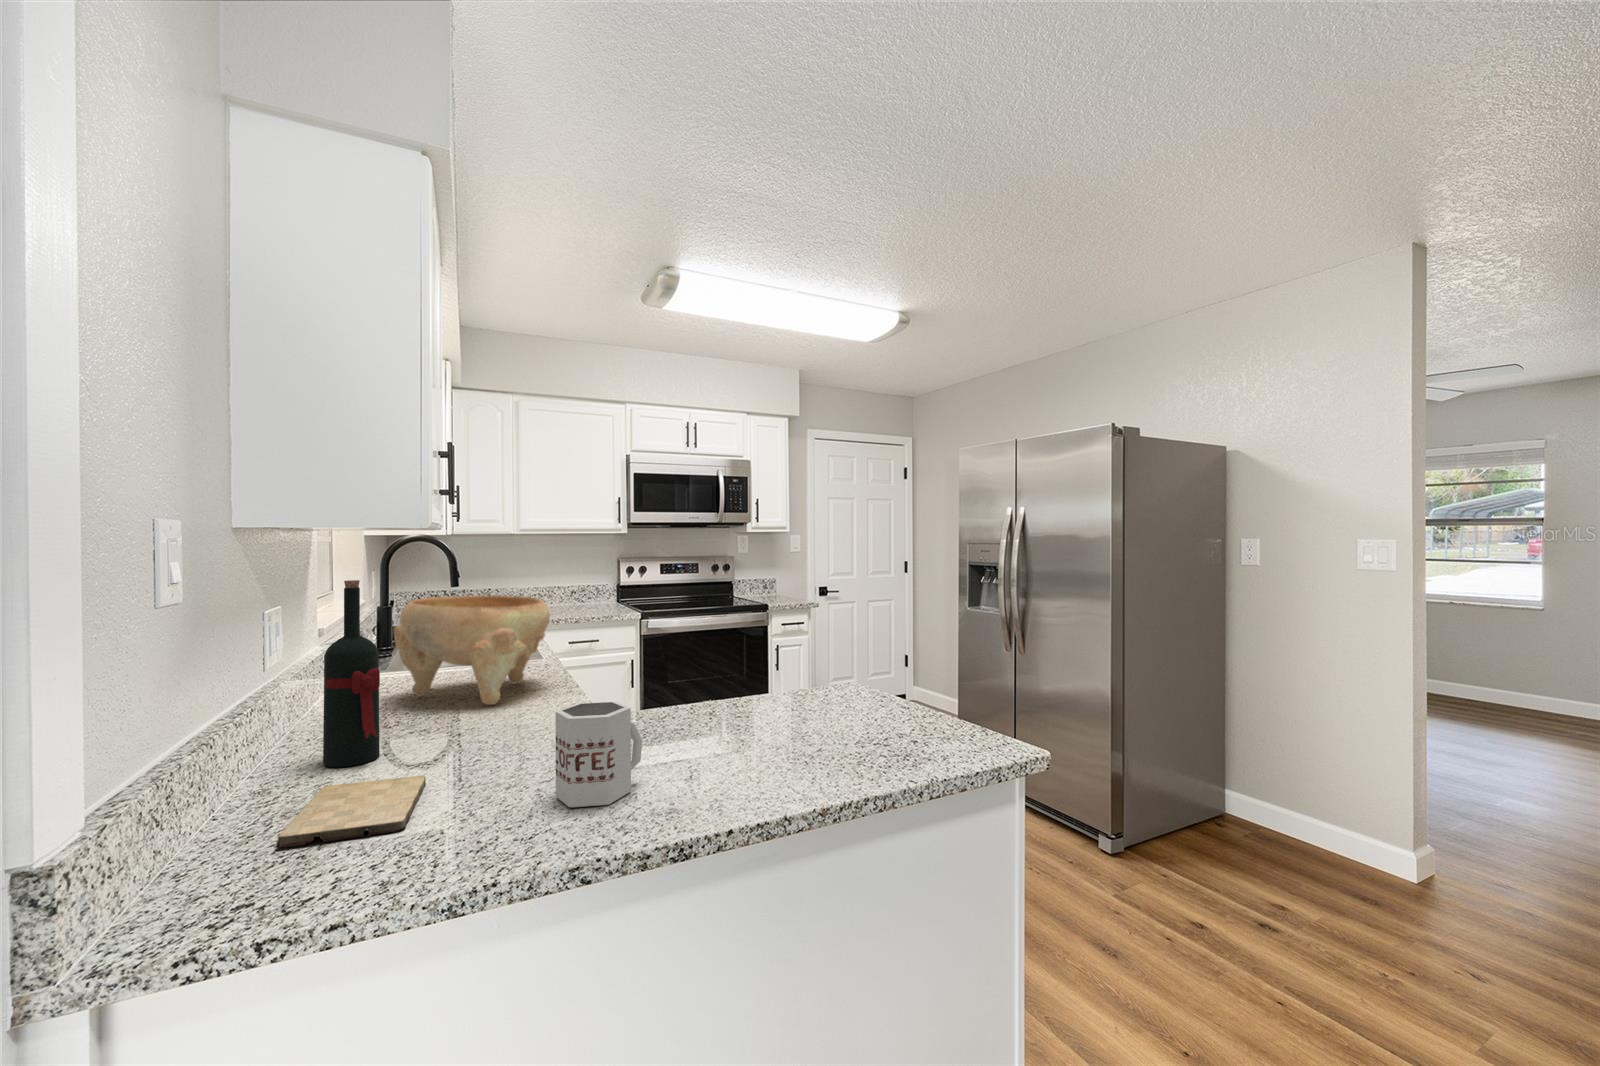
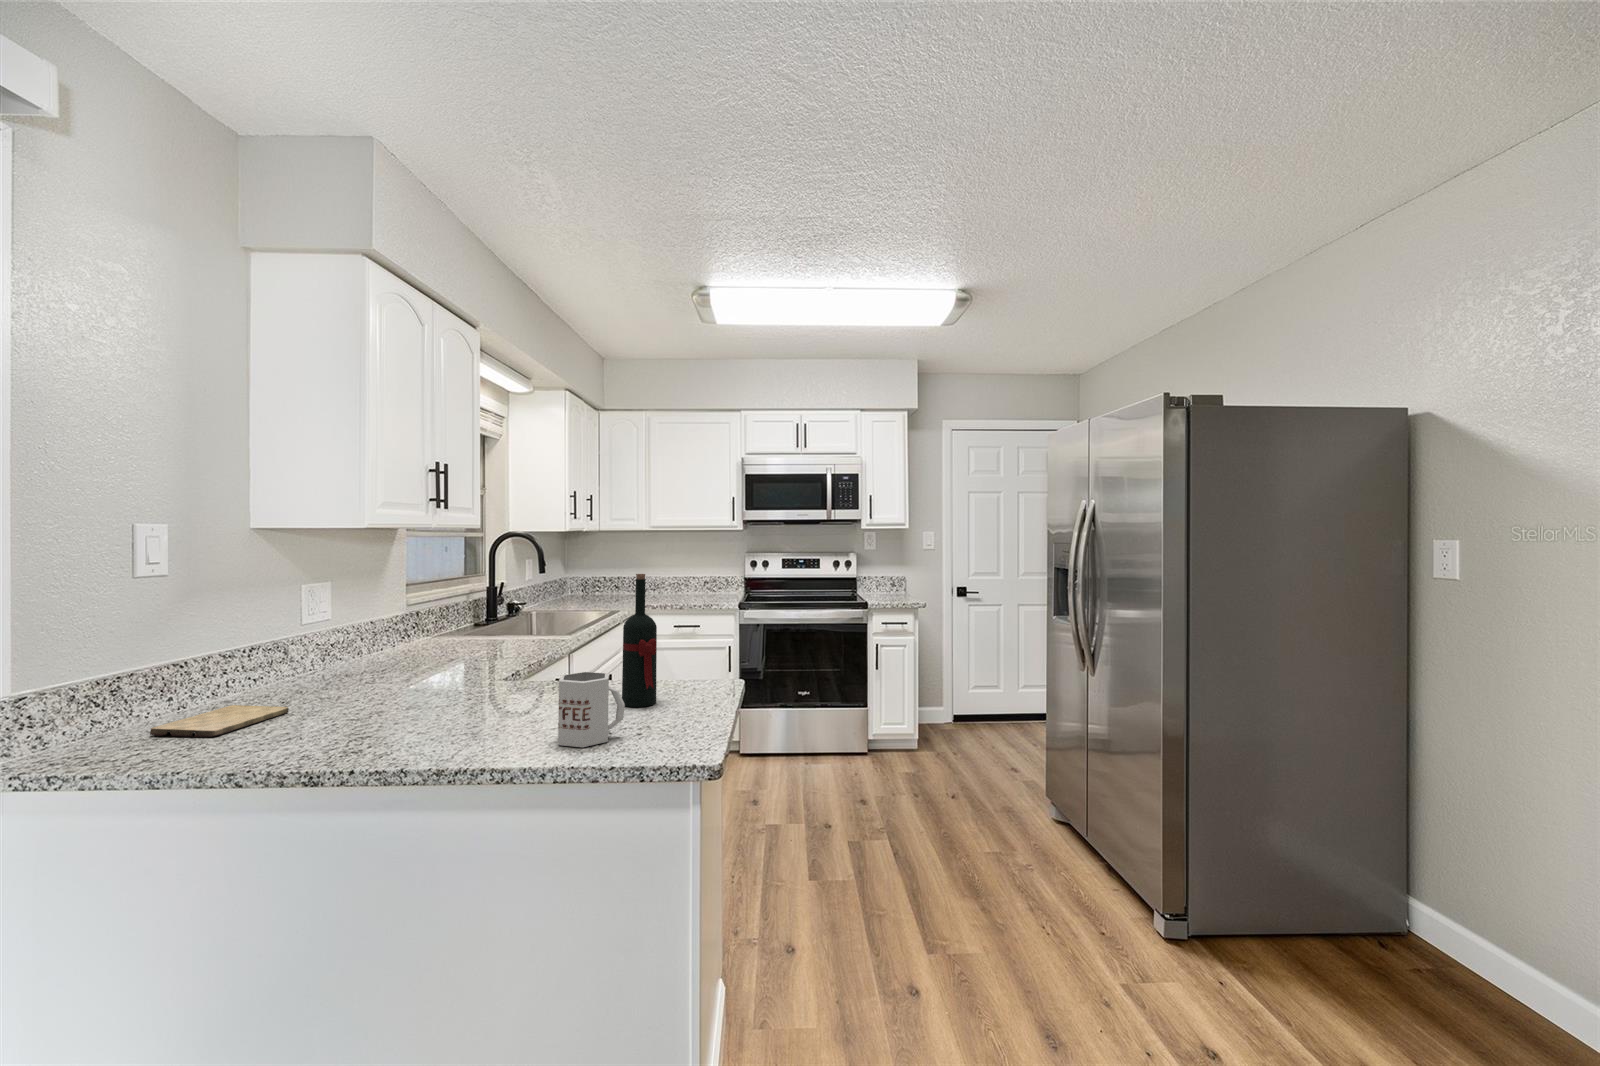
wine bottle: present [323,580,380,767] -> present [622,574,657,707]
decorative bowl: present [393,595,550,705] -> none [396,582,518,668]
mug: present [555,702,642,807] -> present [558,672,625,747]

